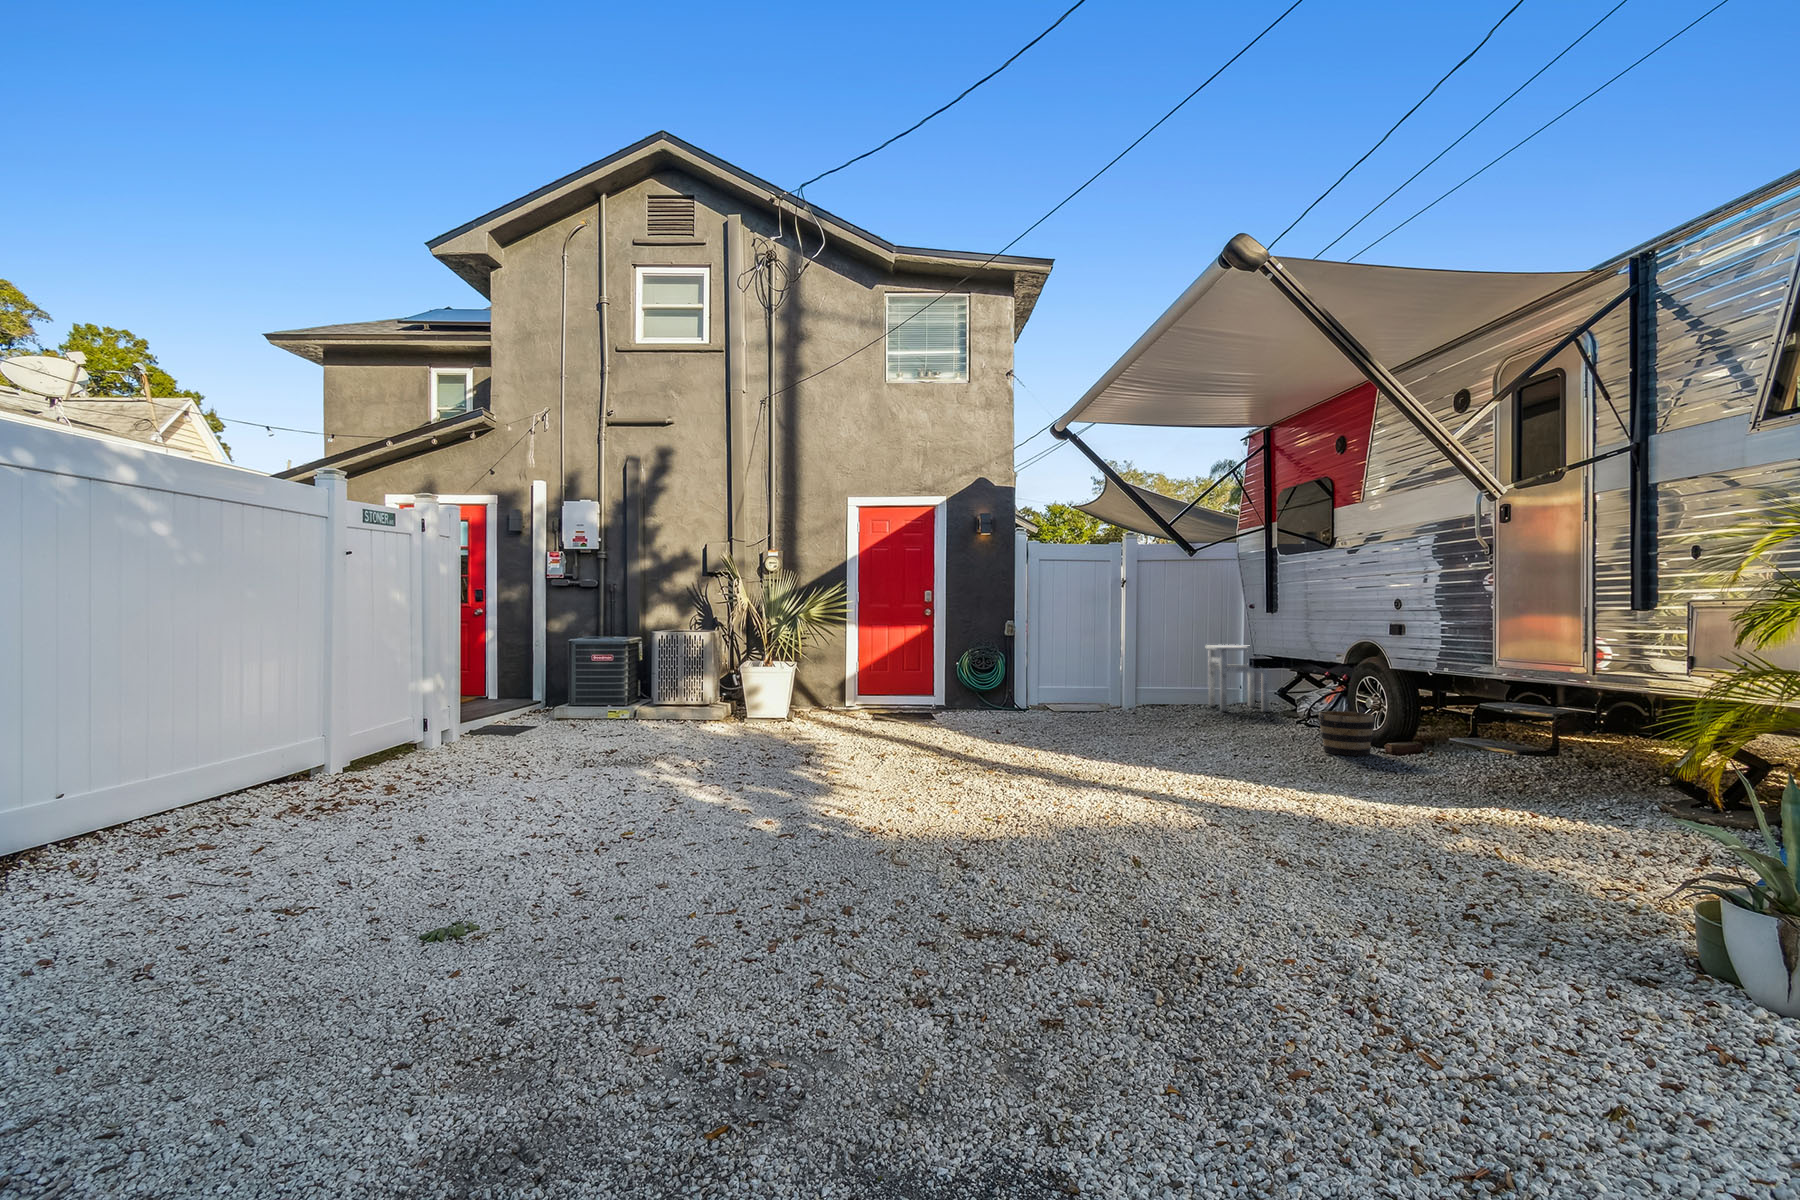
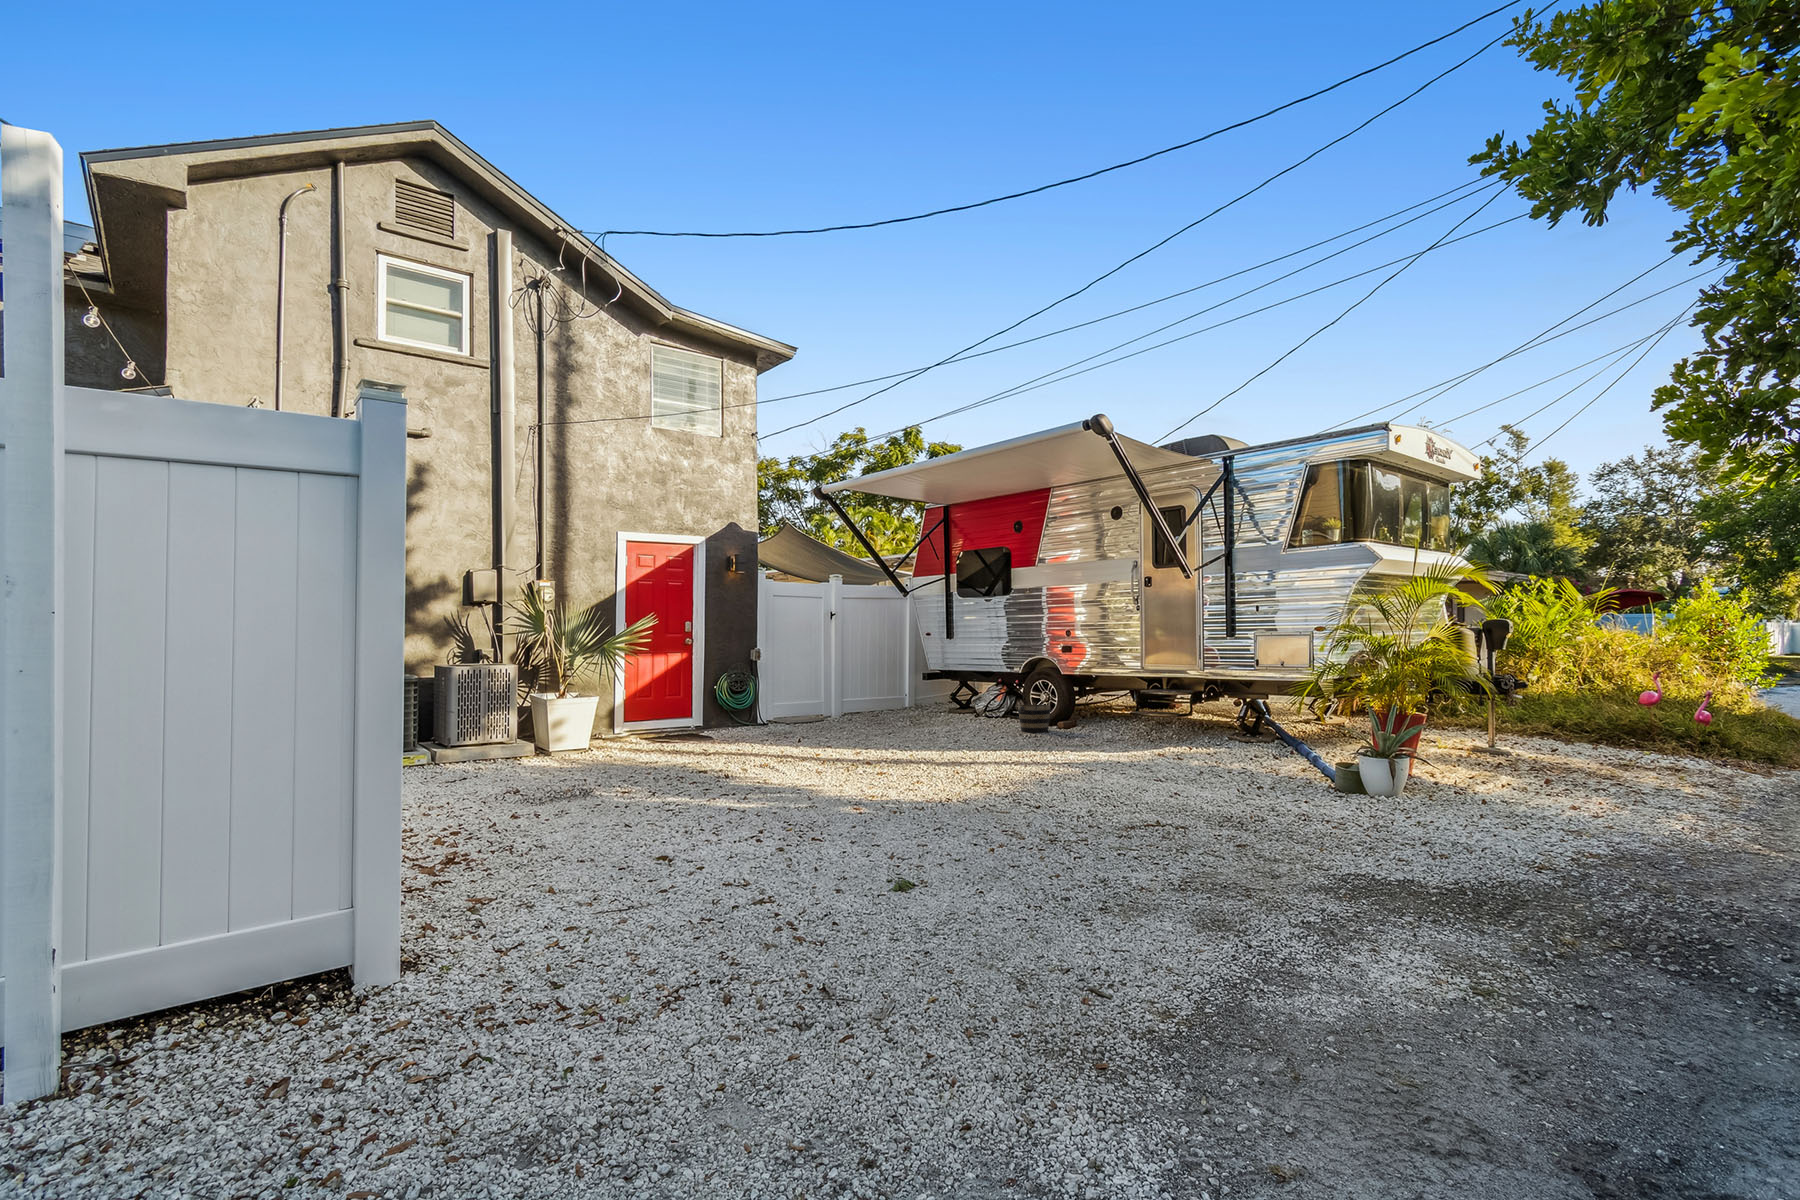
side table: present [1205,645,1268,712] -> none [887,666,937,717]

